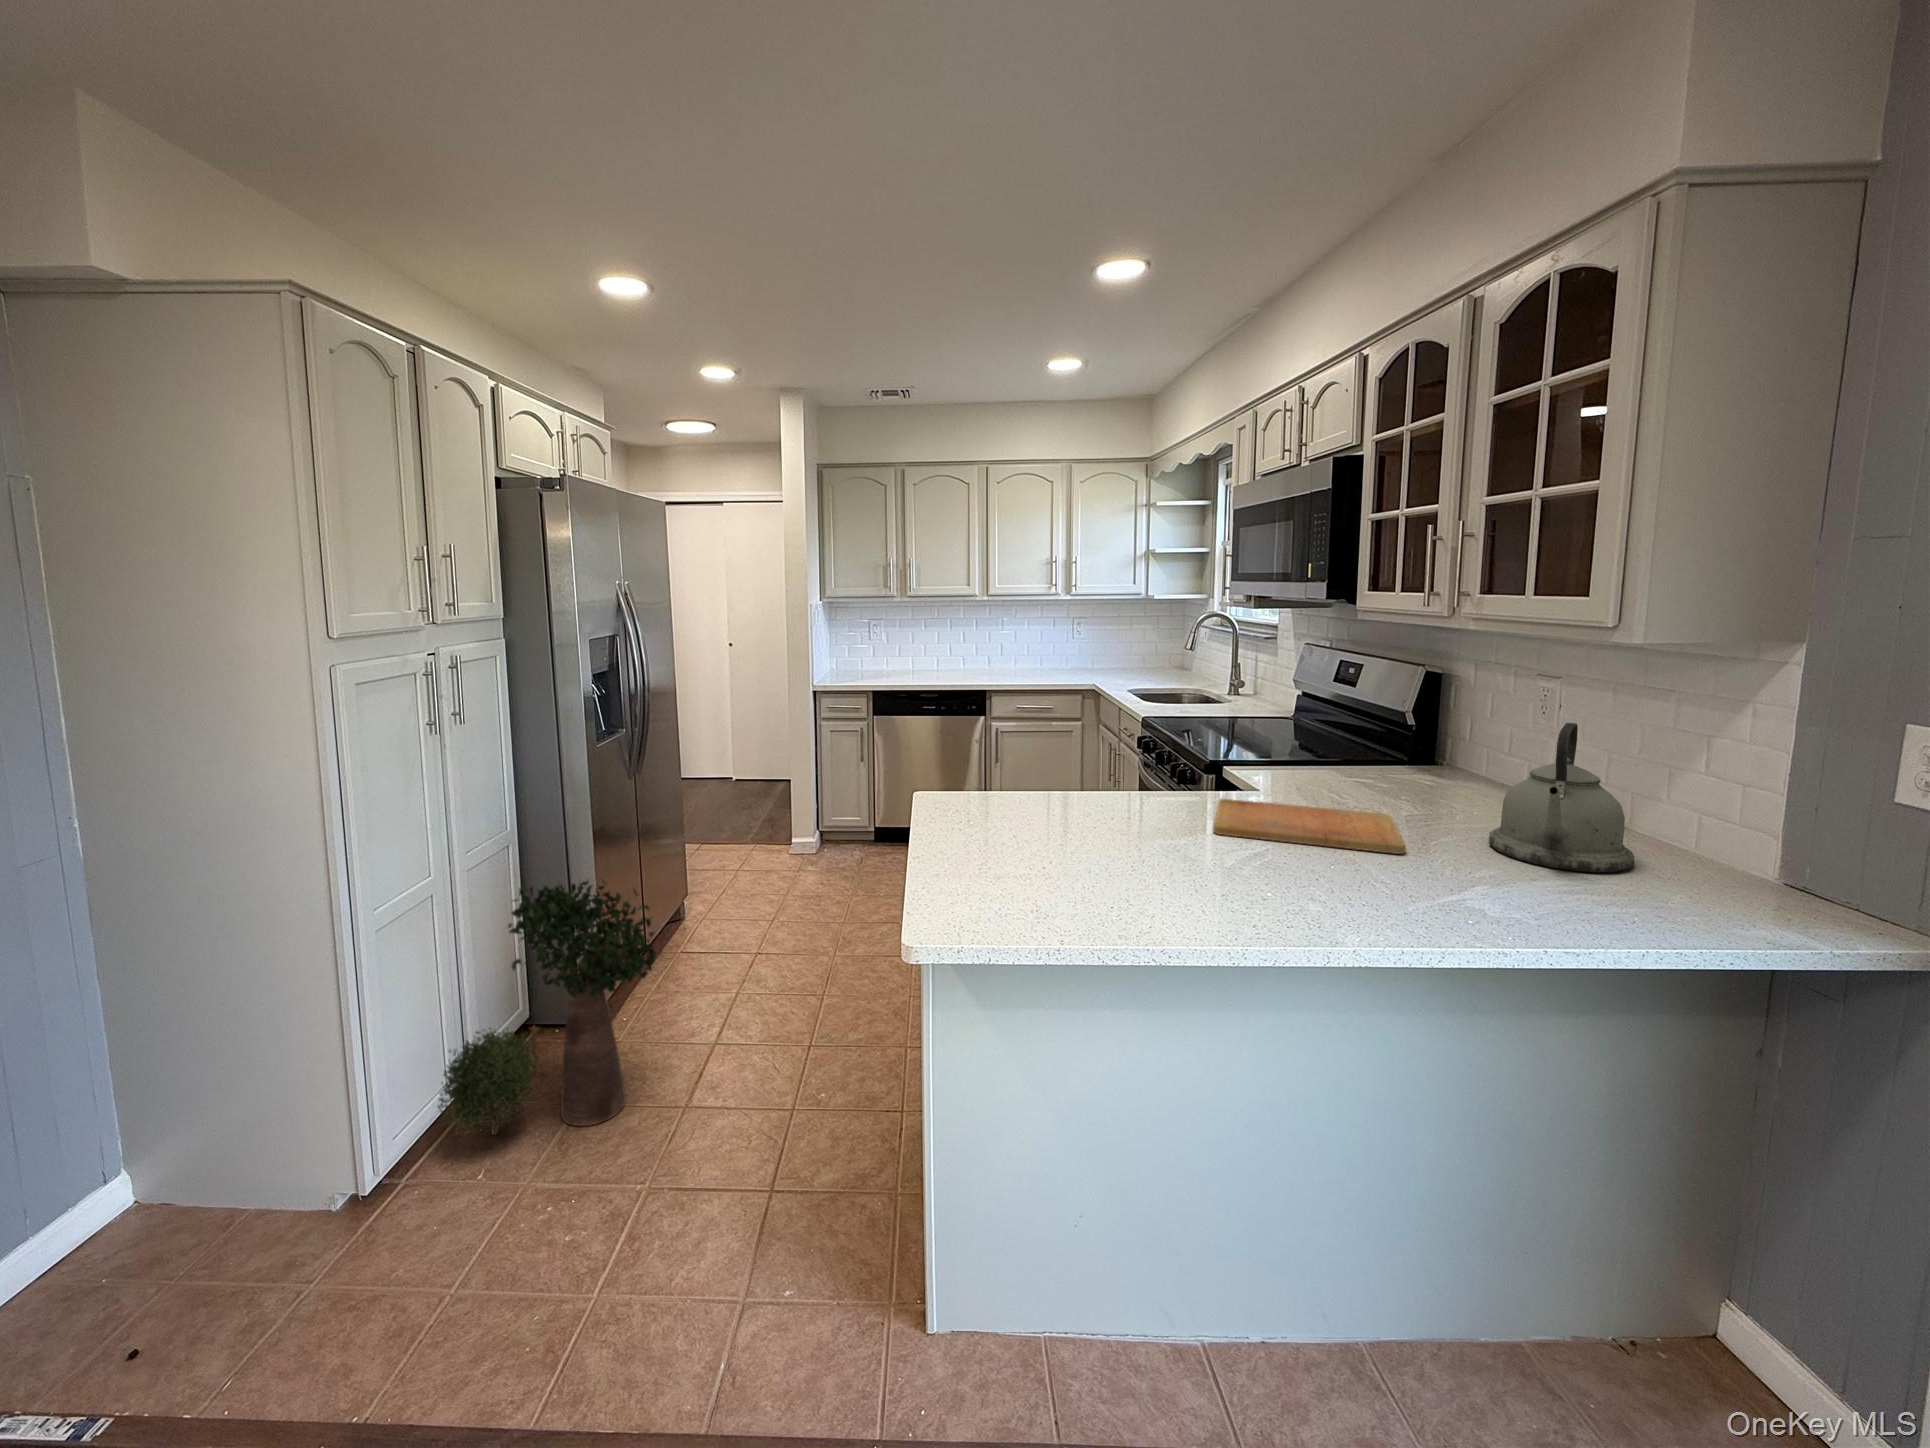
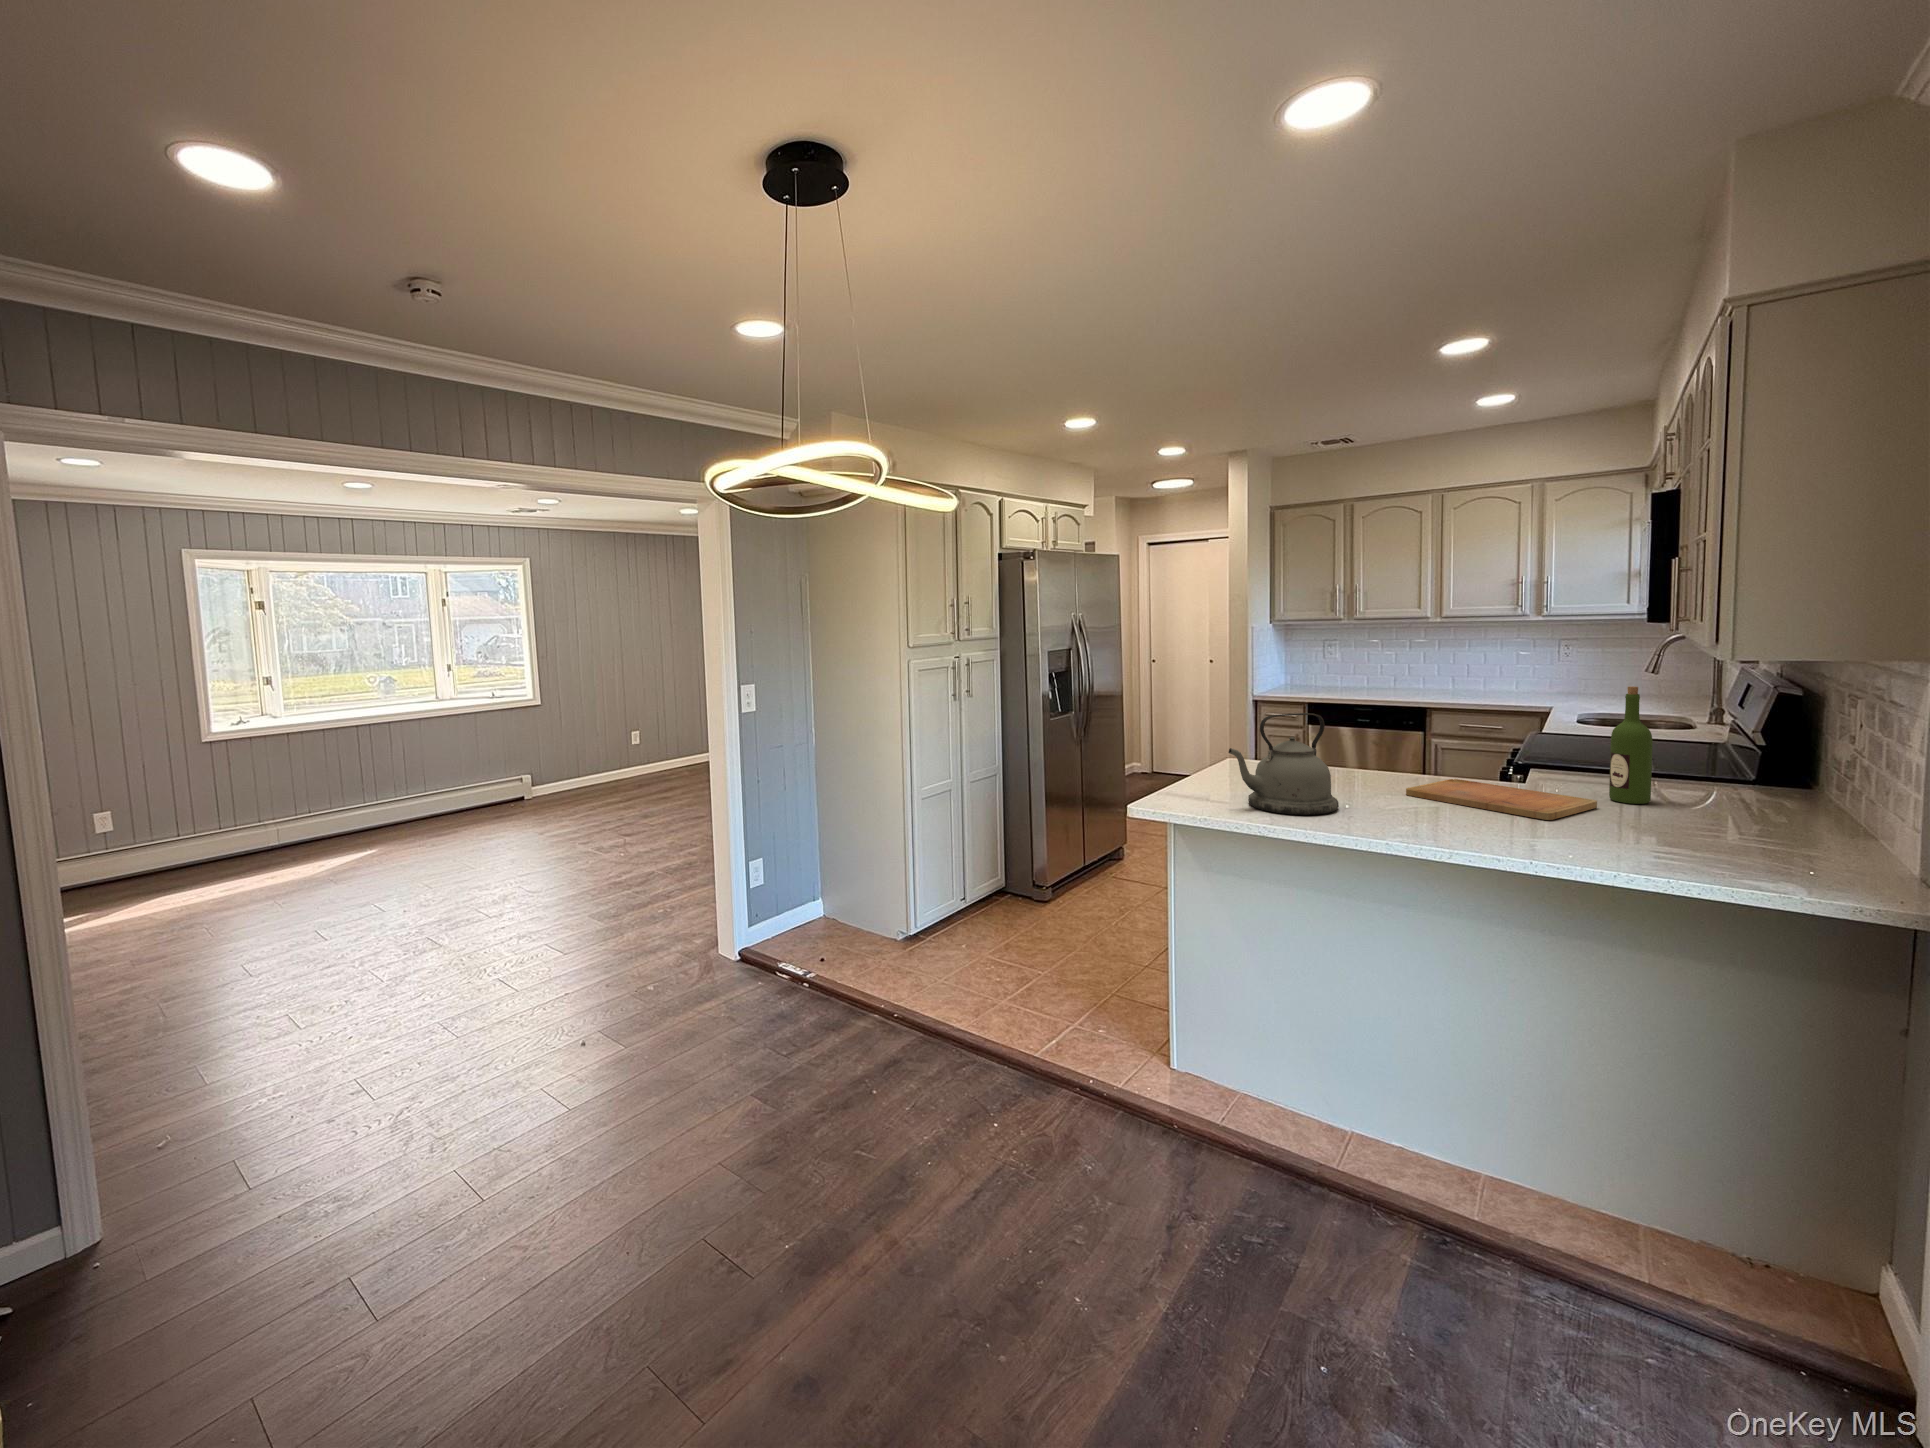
wine bottle: none [1366,679,1409,810] -> present [1609,687,1652,804]
kettle: present [1489,723,1634,872] -> present [1229,713,1339,815]
potted plant: present [438,881,657,1135] -> none [944,792,1067,941]

